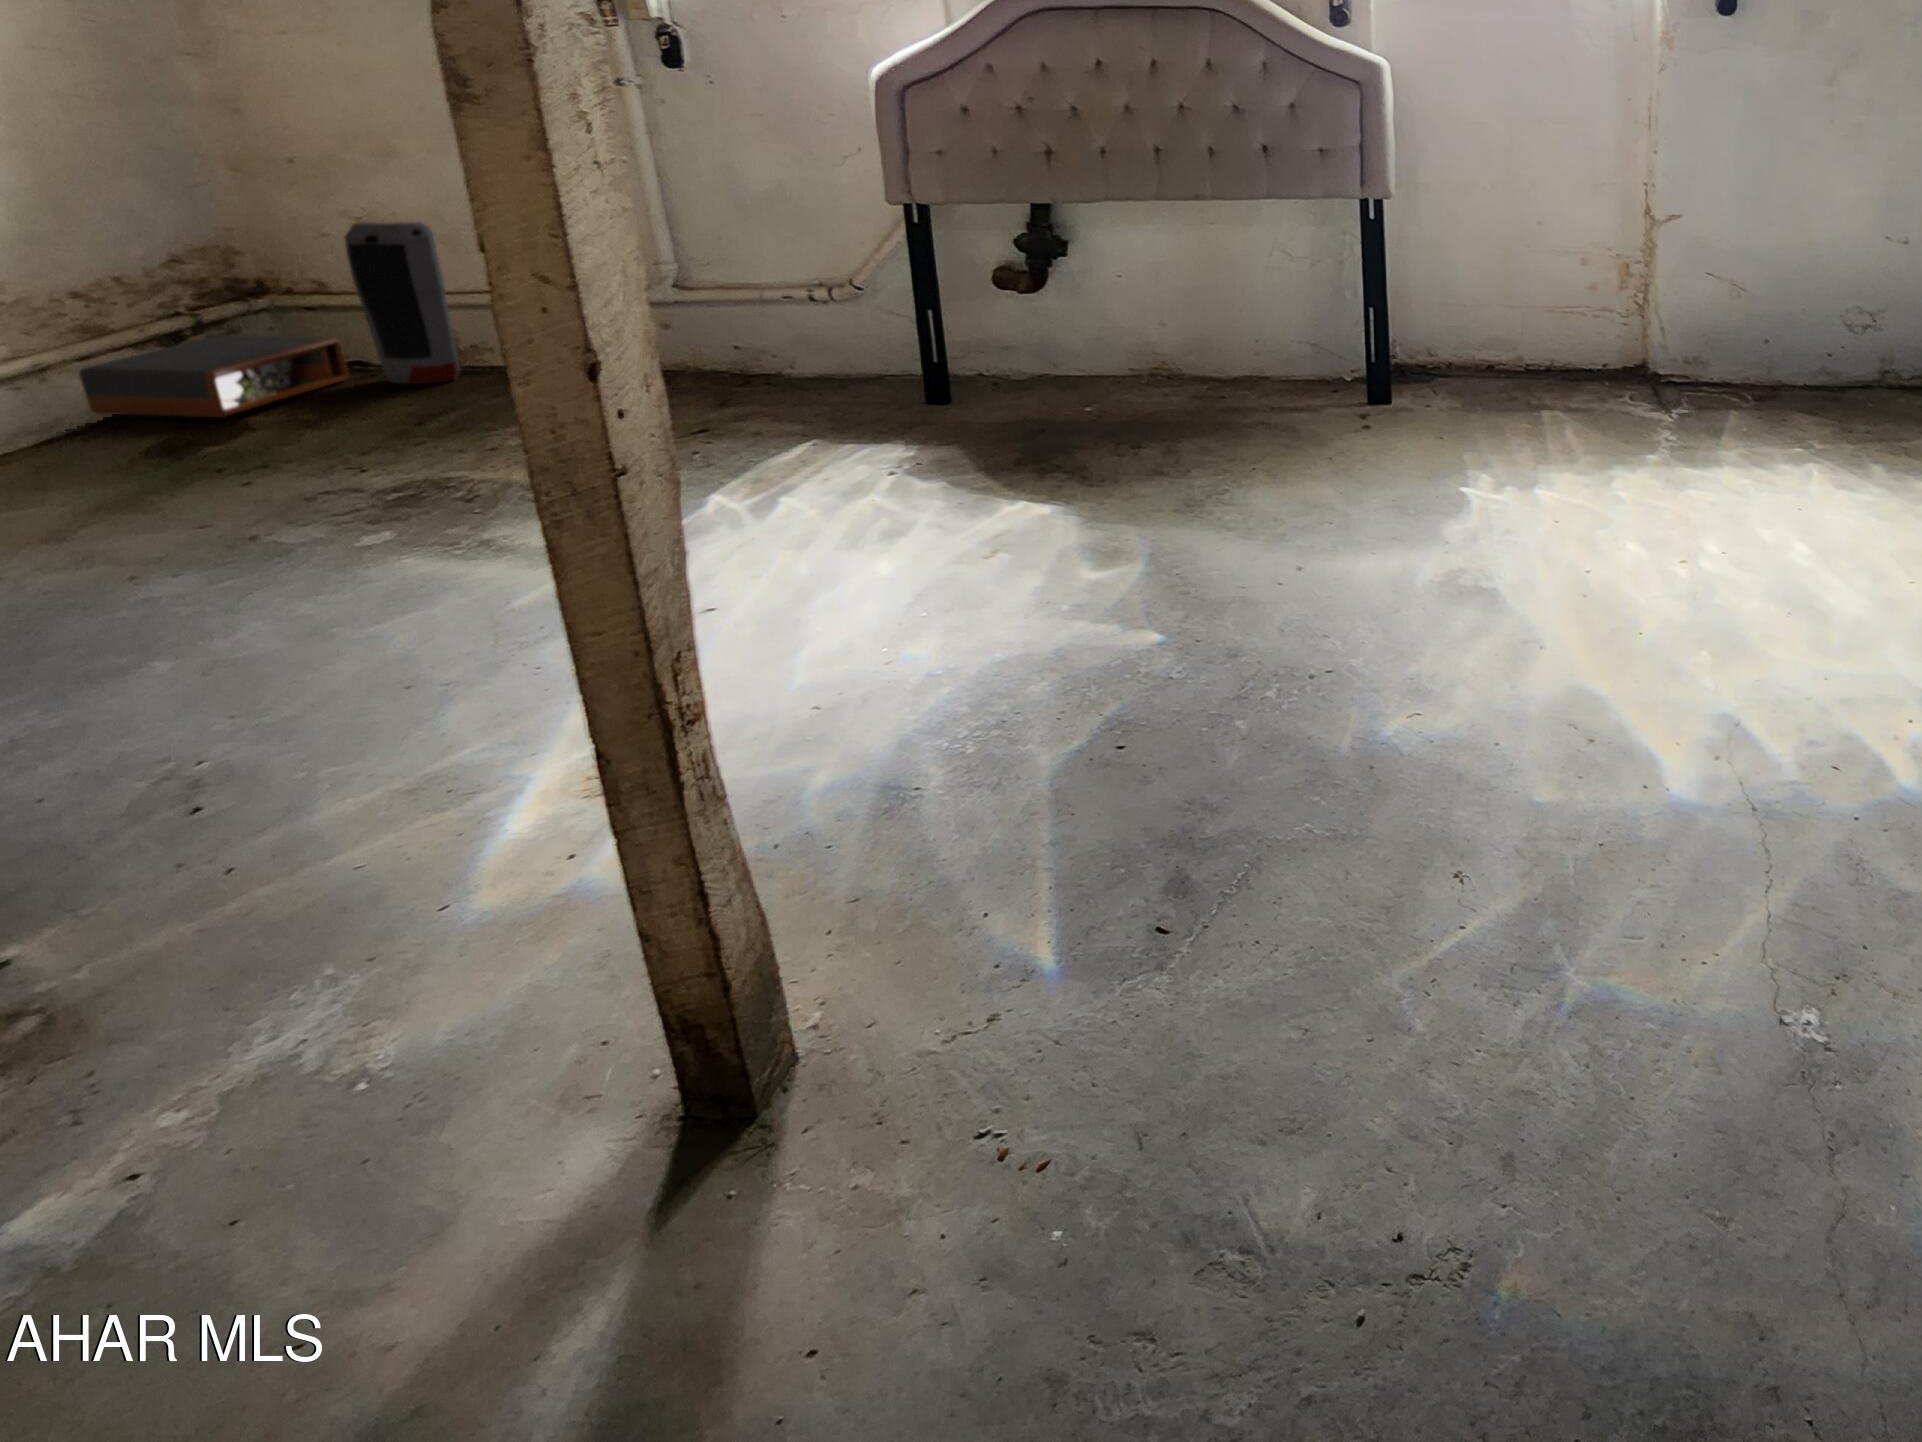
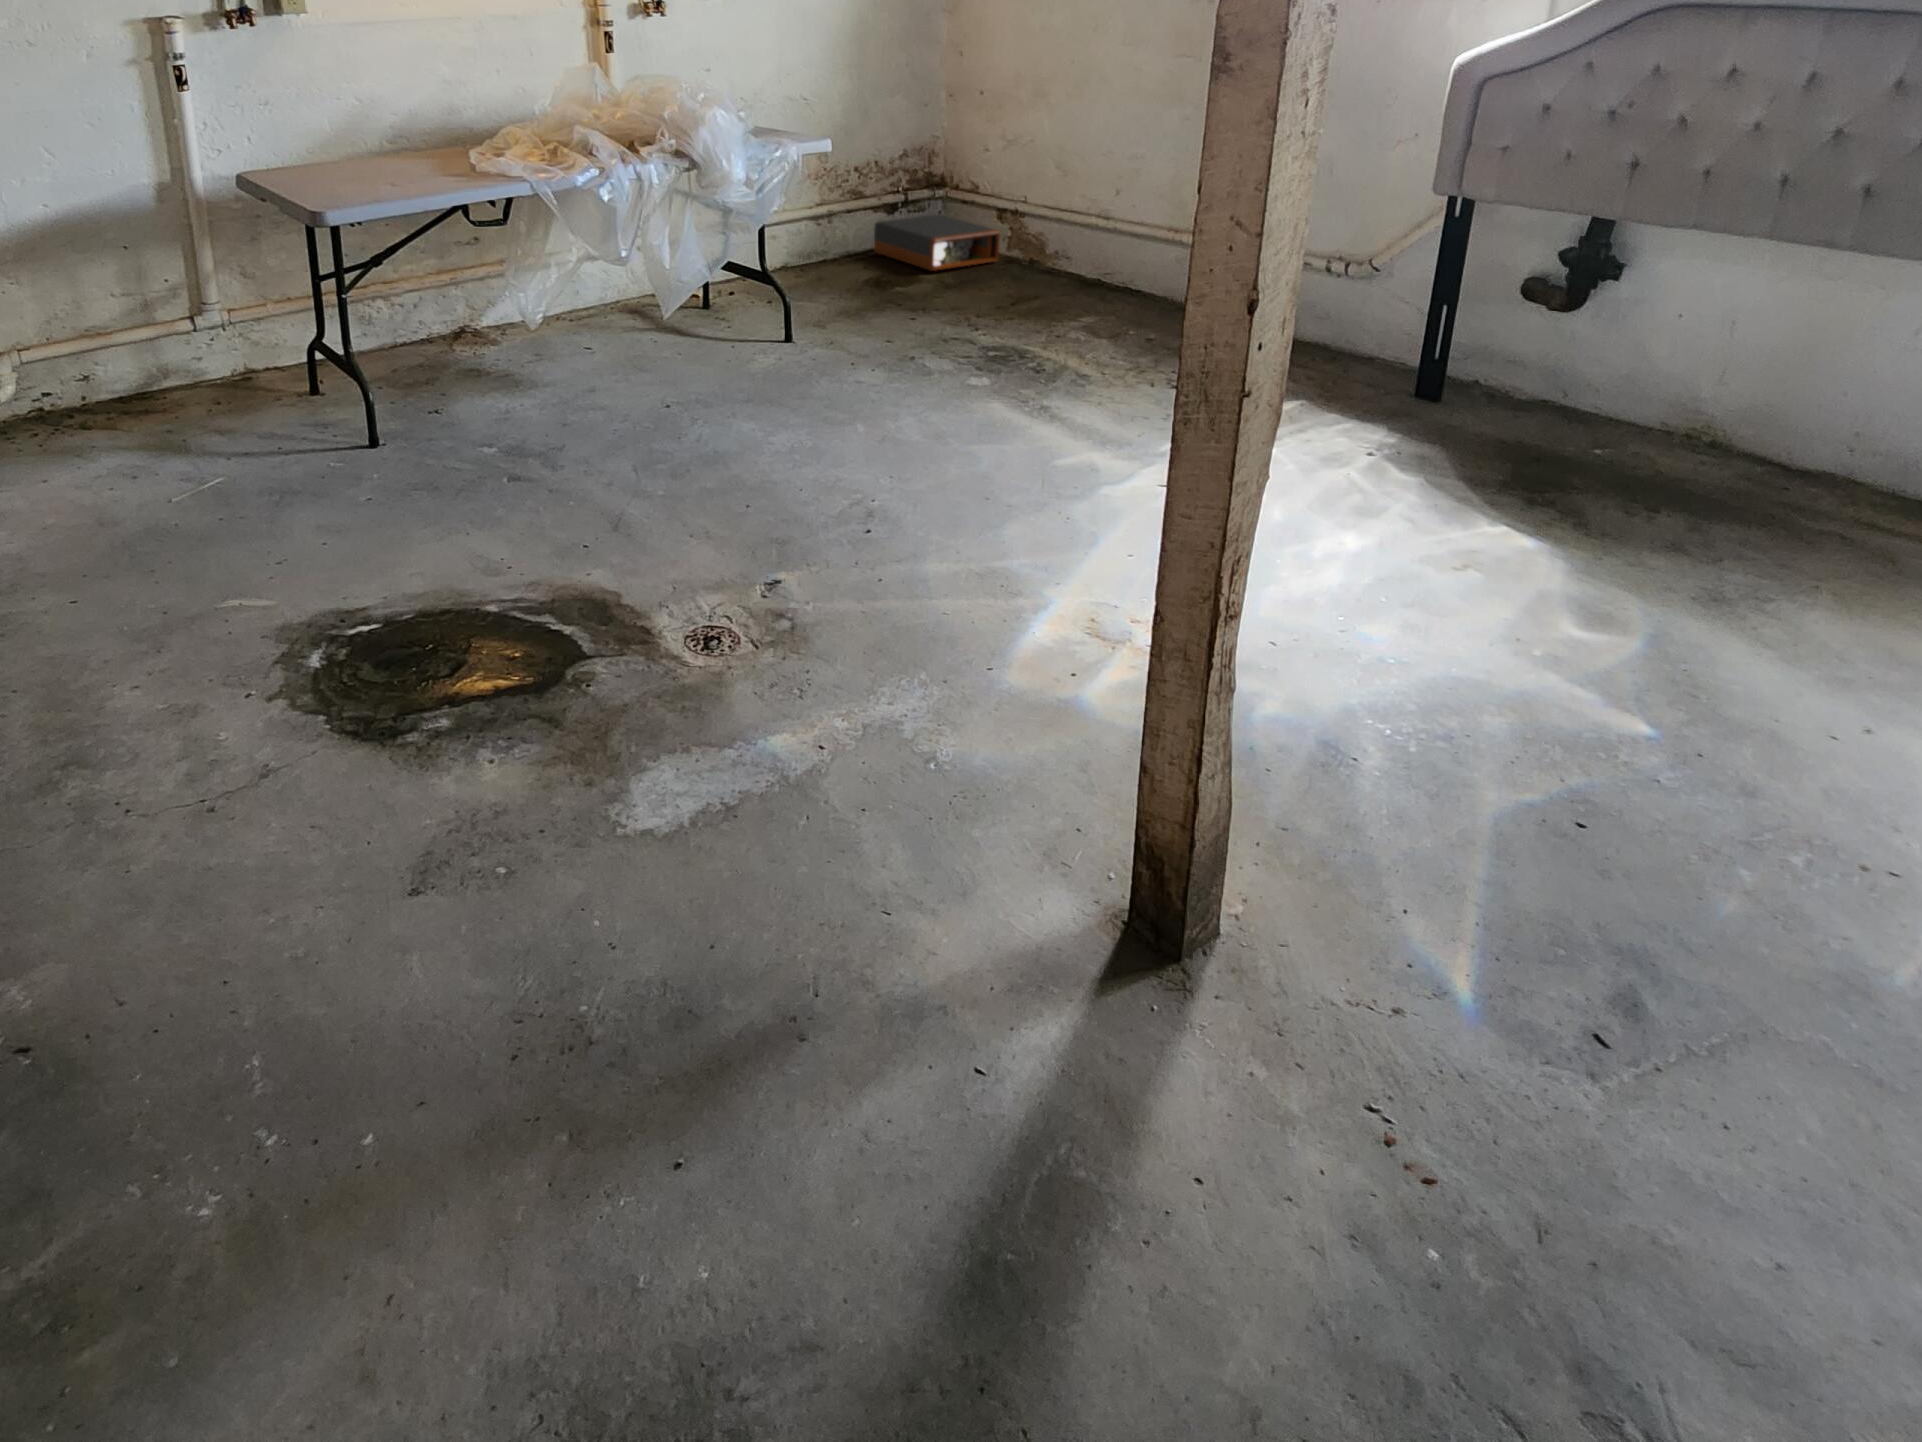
air purifier: present [345,222,460,384] -> none [1018,150,1073,278]

